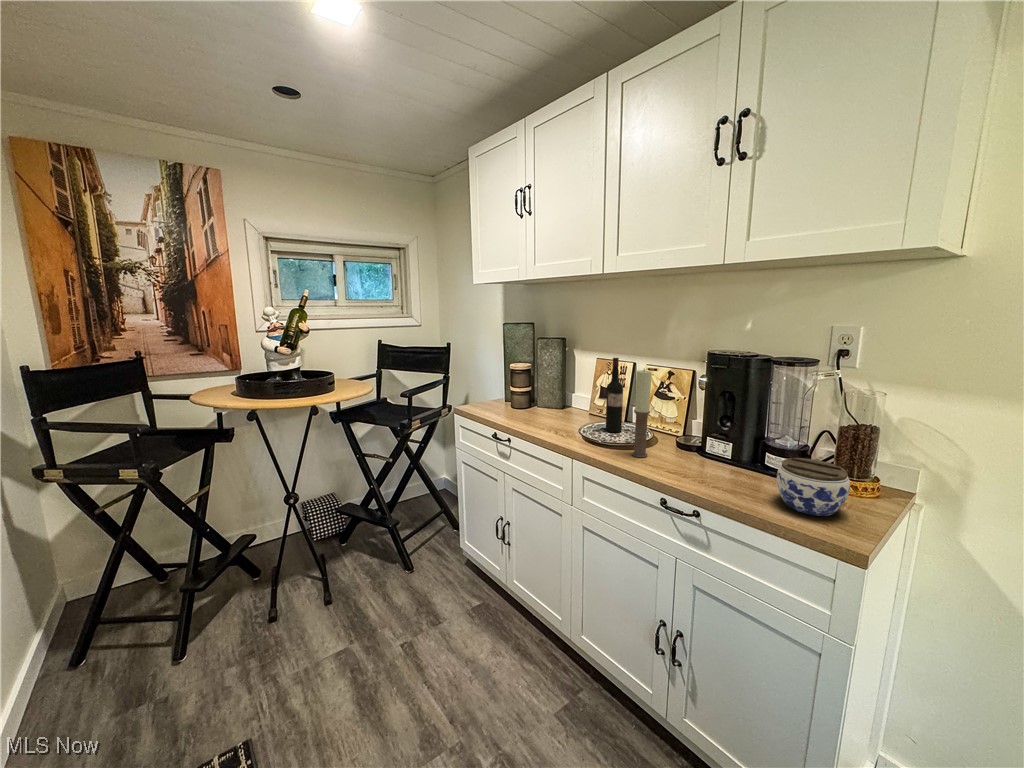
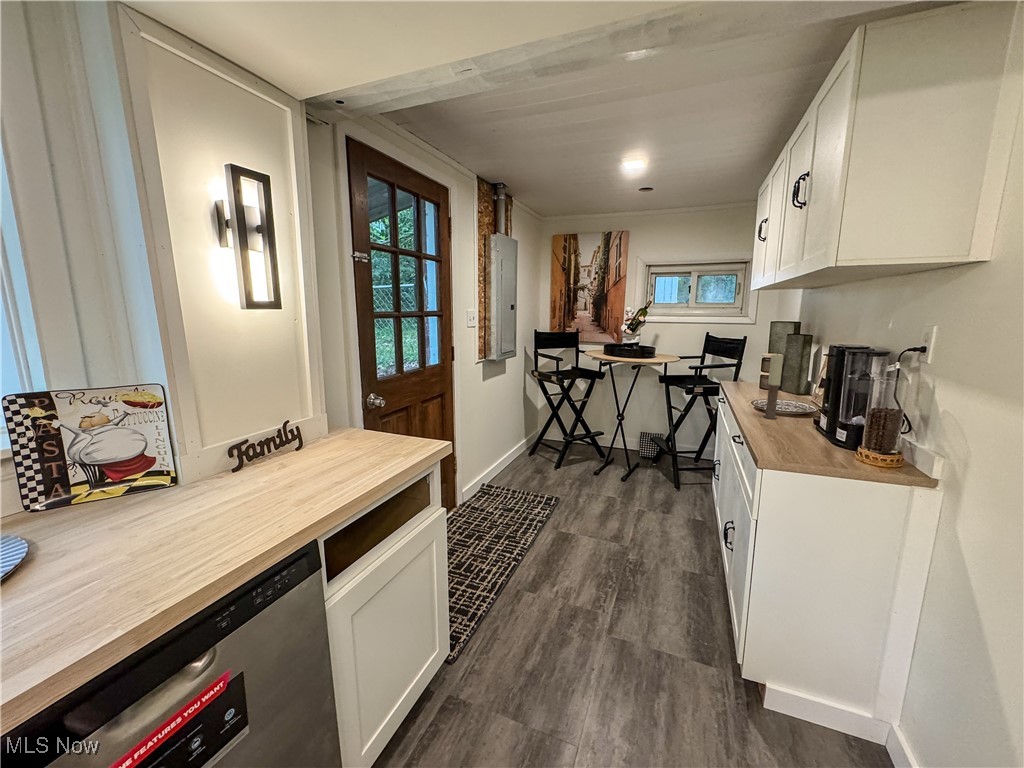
wine bottle: present [606,358,623,432] -> none [791,349,811,410]
jar: present [777,458,850,516] -> none [778,418,831,457]

